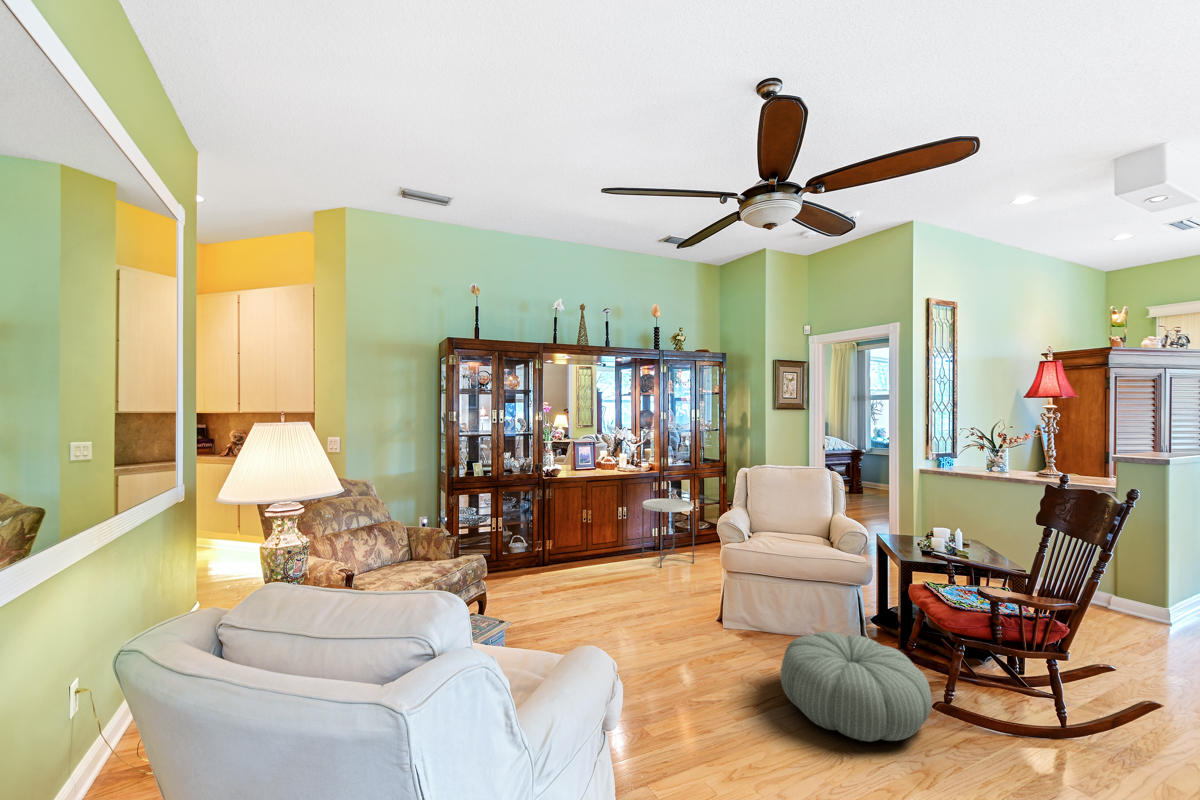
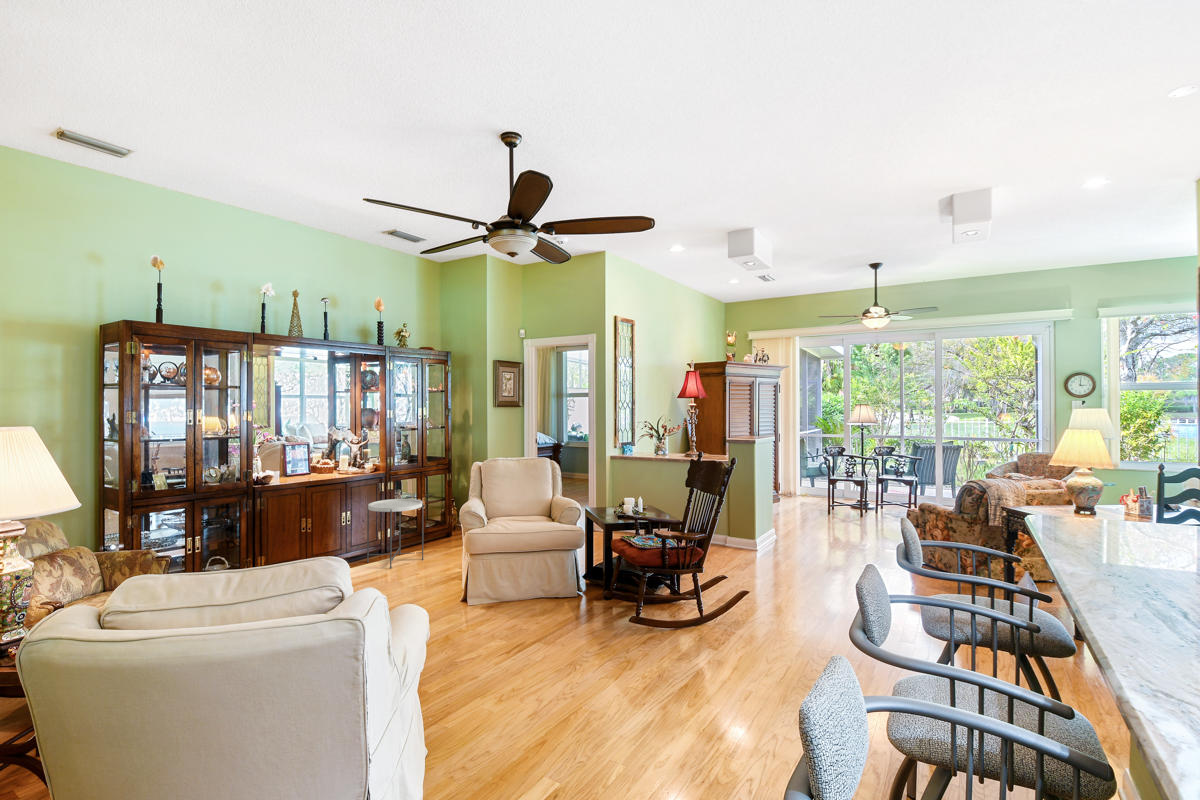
pouf: present [781,632,932,742] -> none [525,582,628,652]

